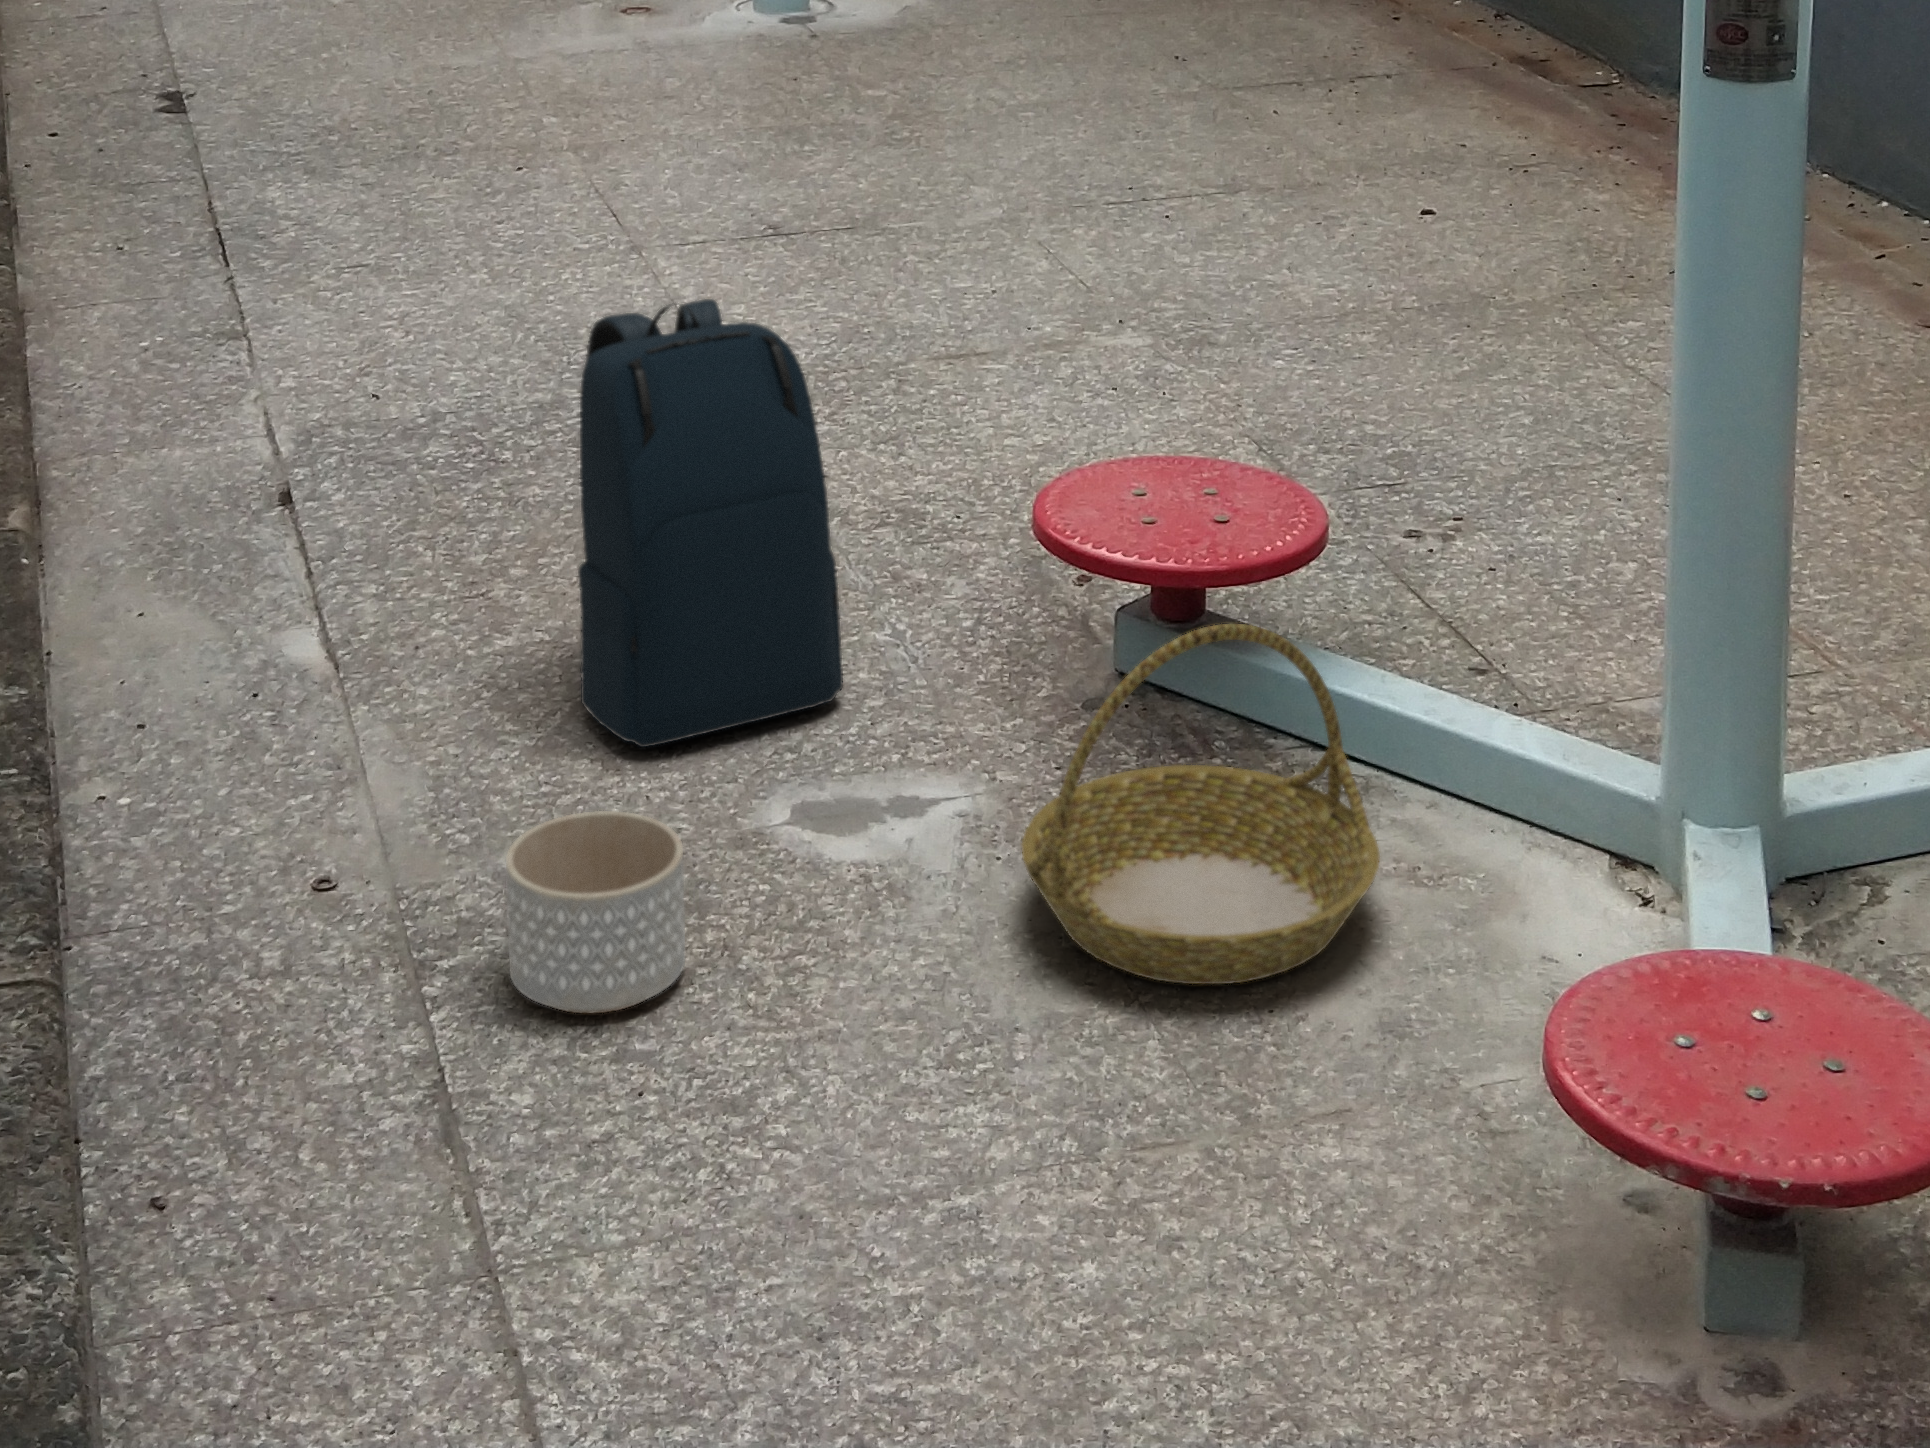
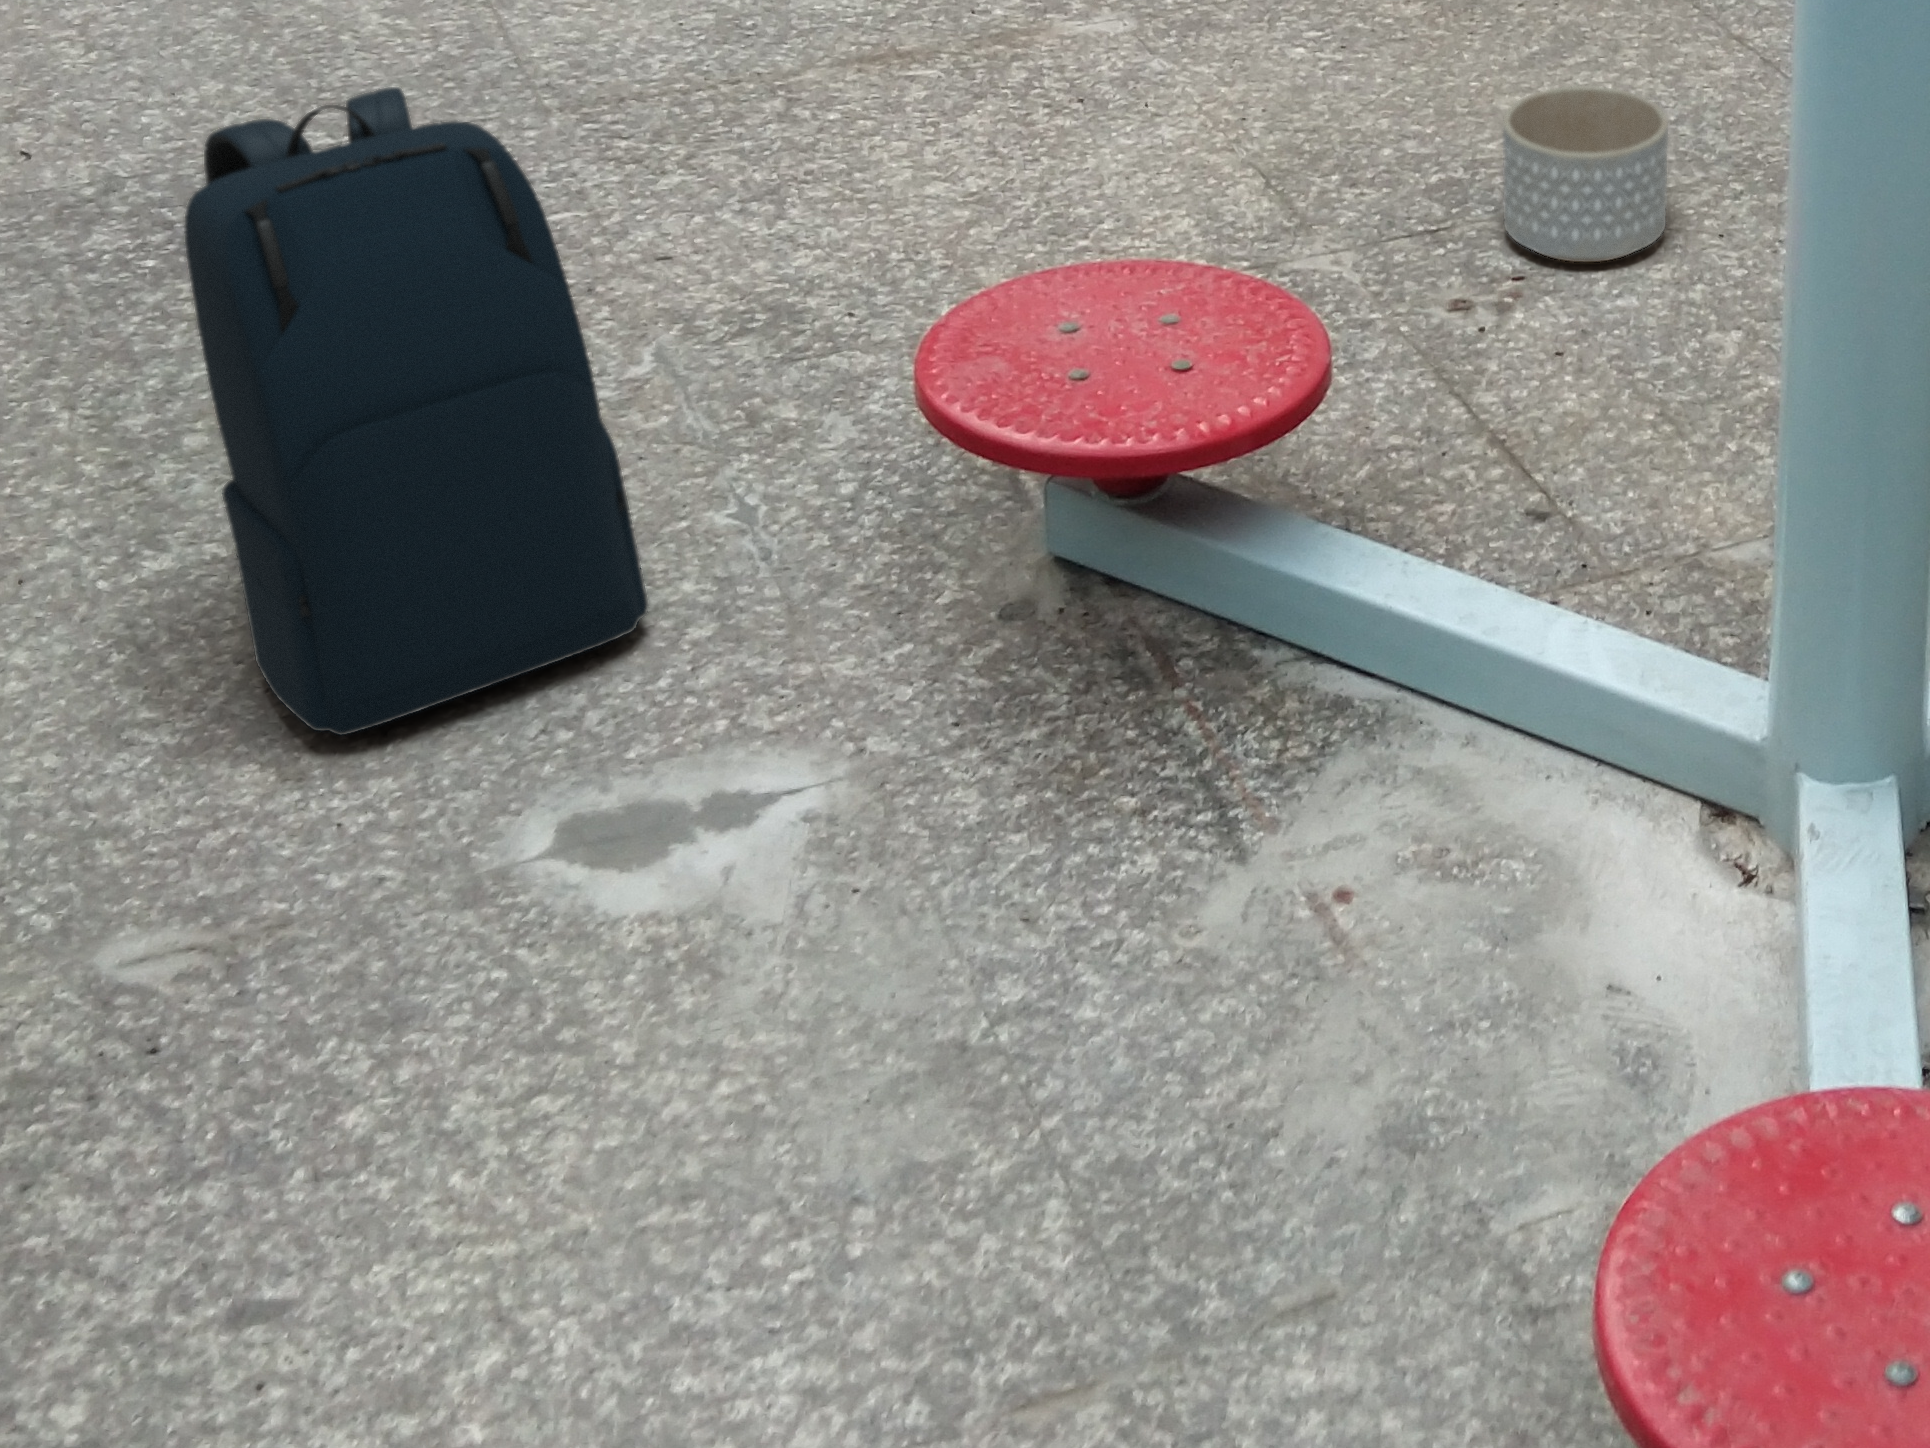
basket: present [1022,624,1380,984] -> none [867,585,1382,1091]
planter: present [506,811,685,1013] -> present [1503,86,1668,262]

